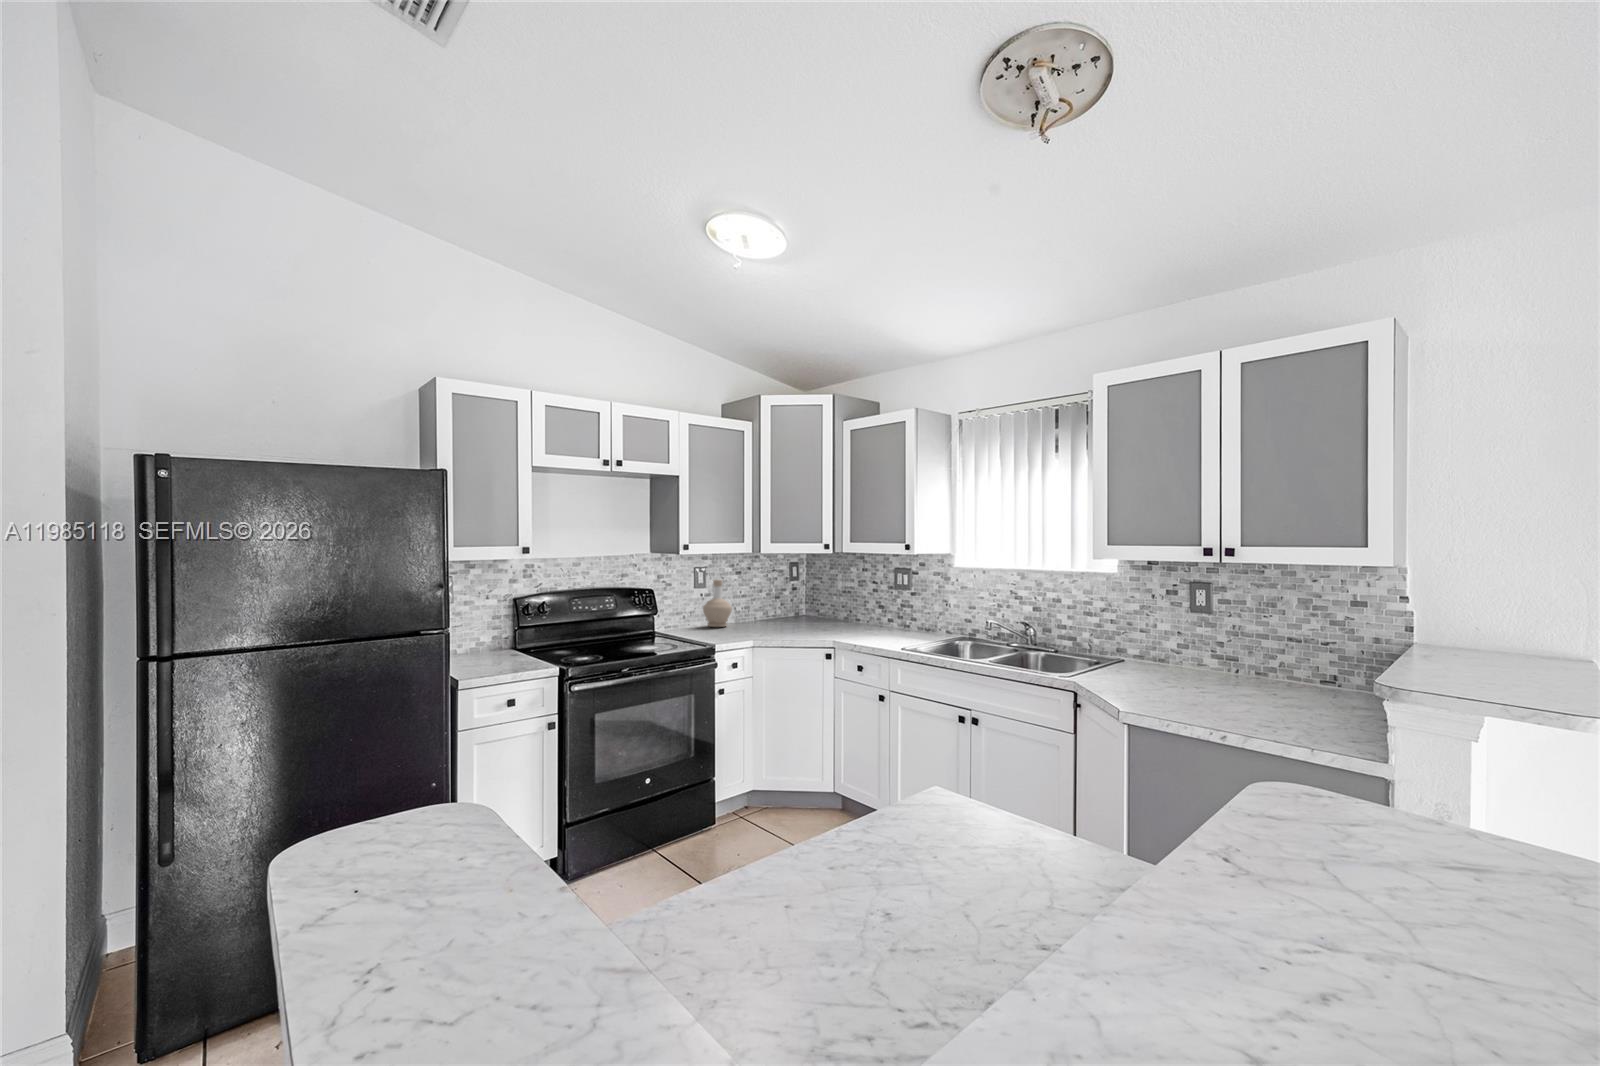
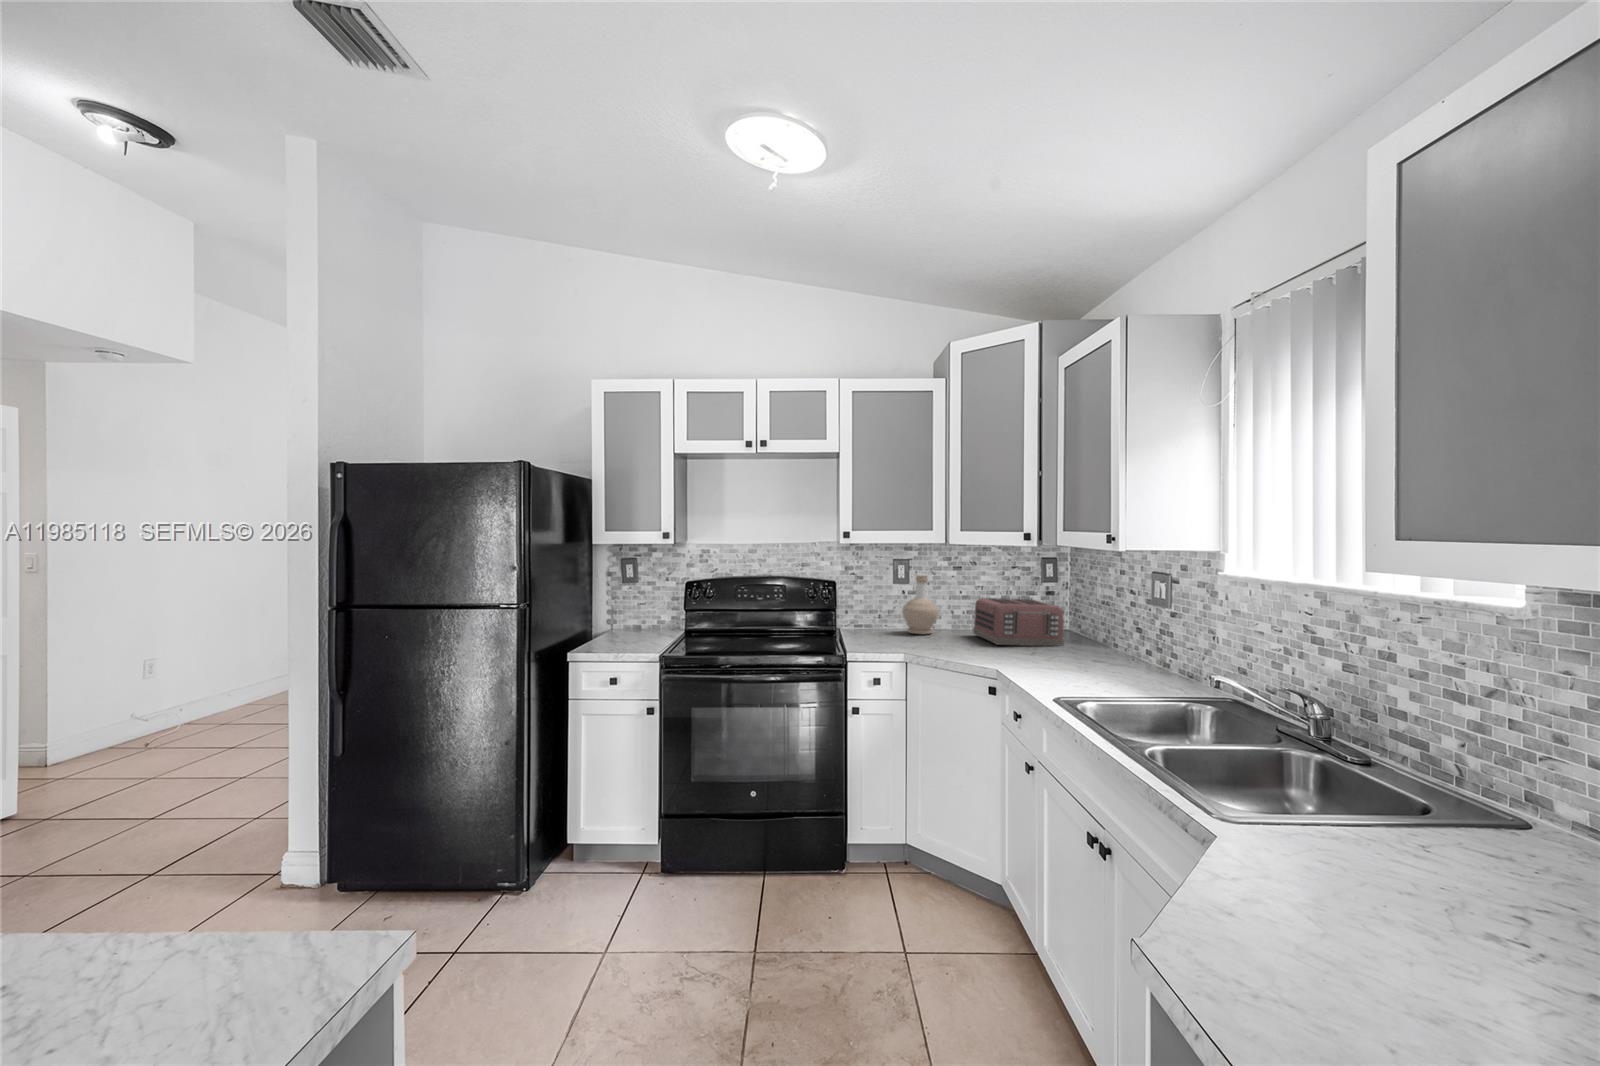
toaster: none [758,594,829,627] -> present [973,598,1064,646]

